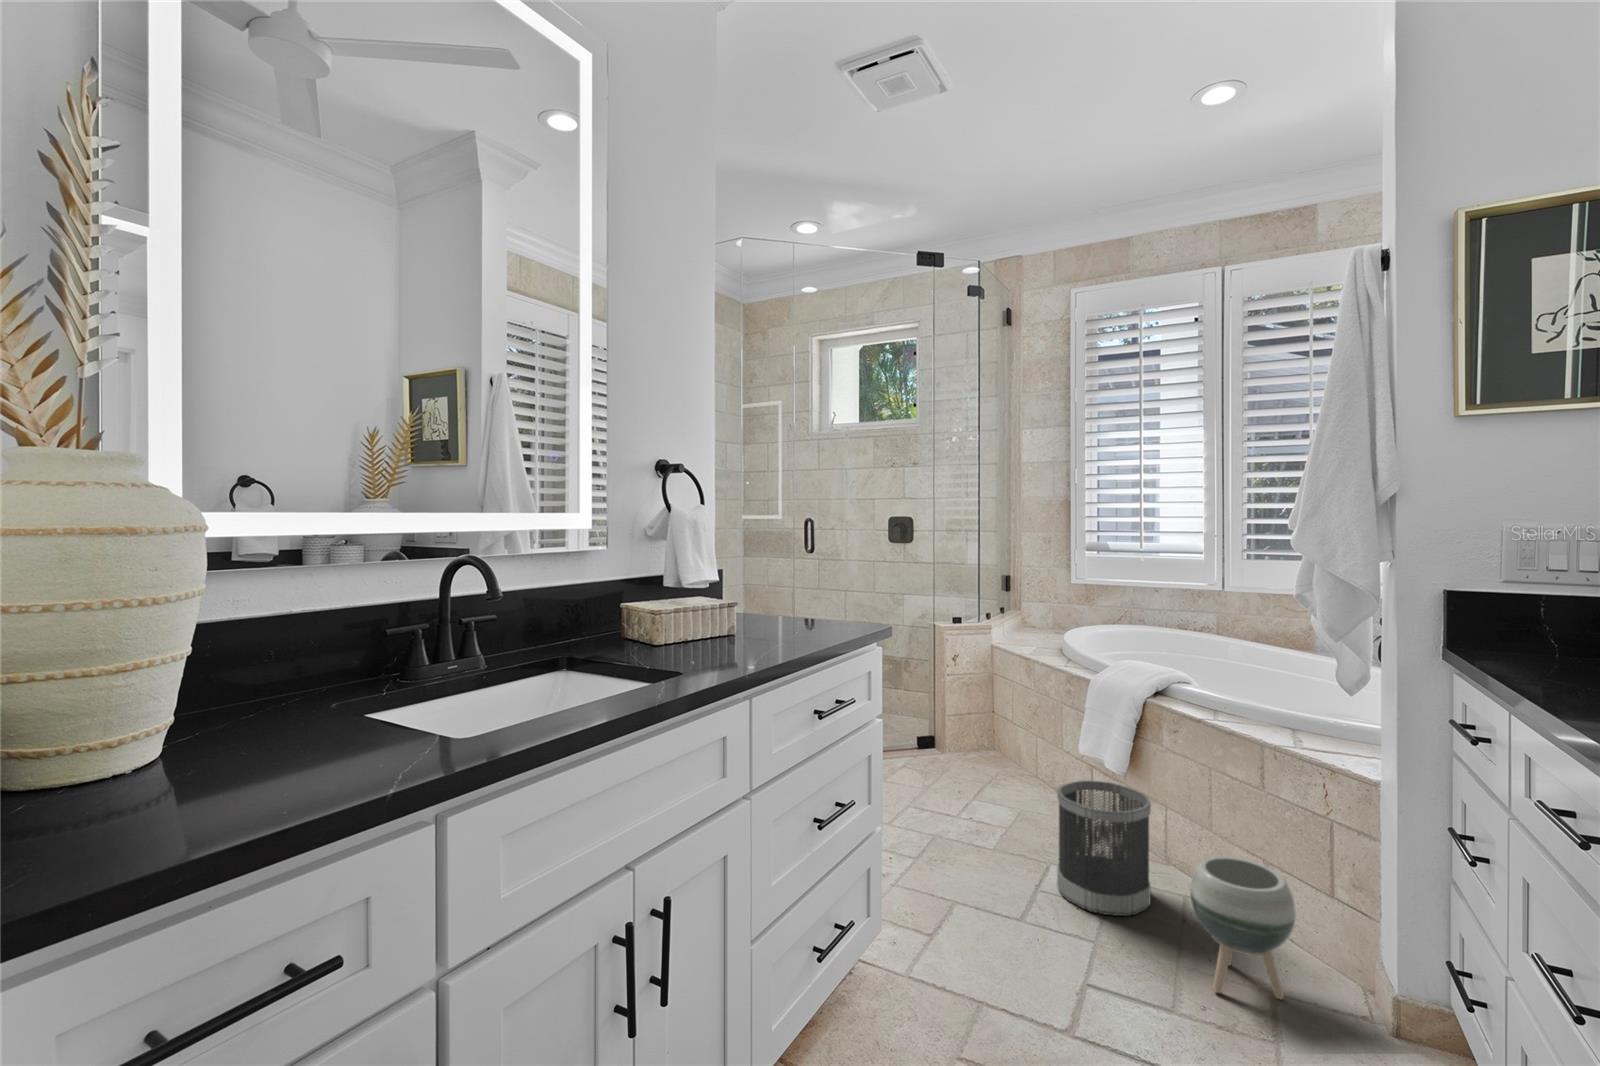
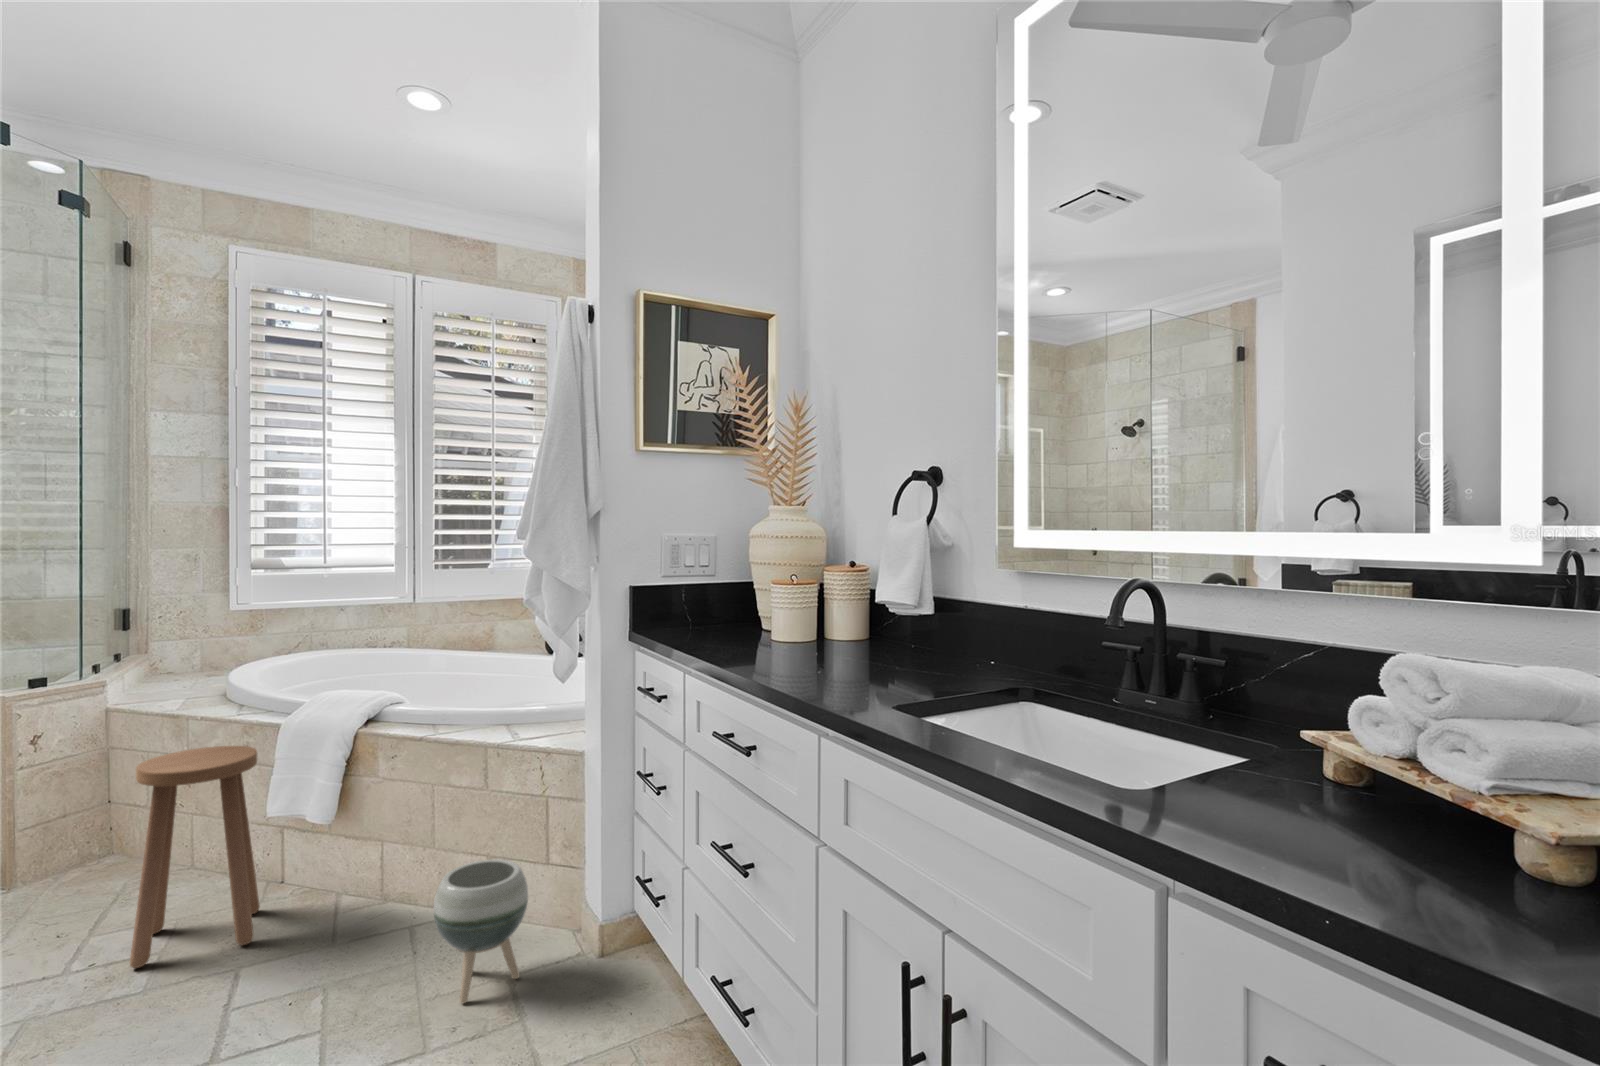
stool: none [983,687,1070,851] -> present [130,746,260,968]
wastebasket: present [1057,780,1151,916] -> none [260,832,378,993]

